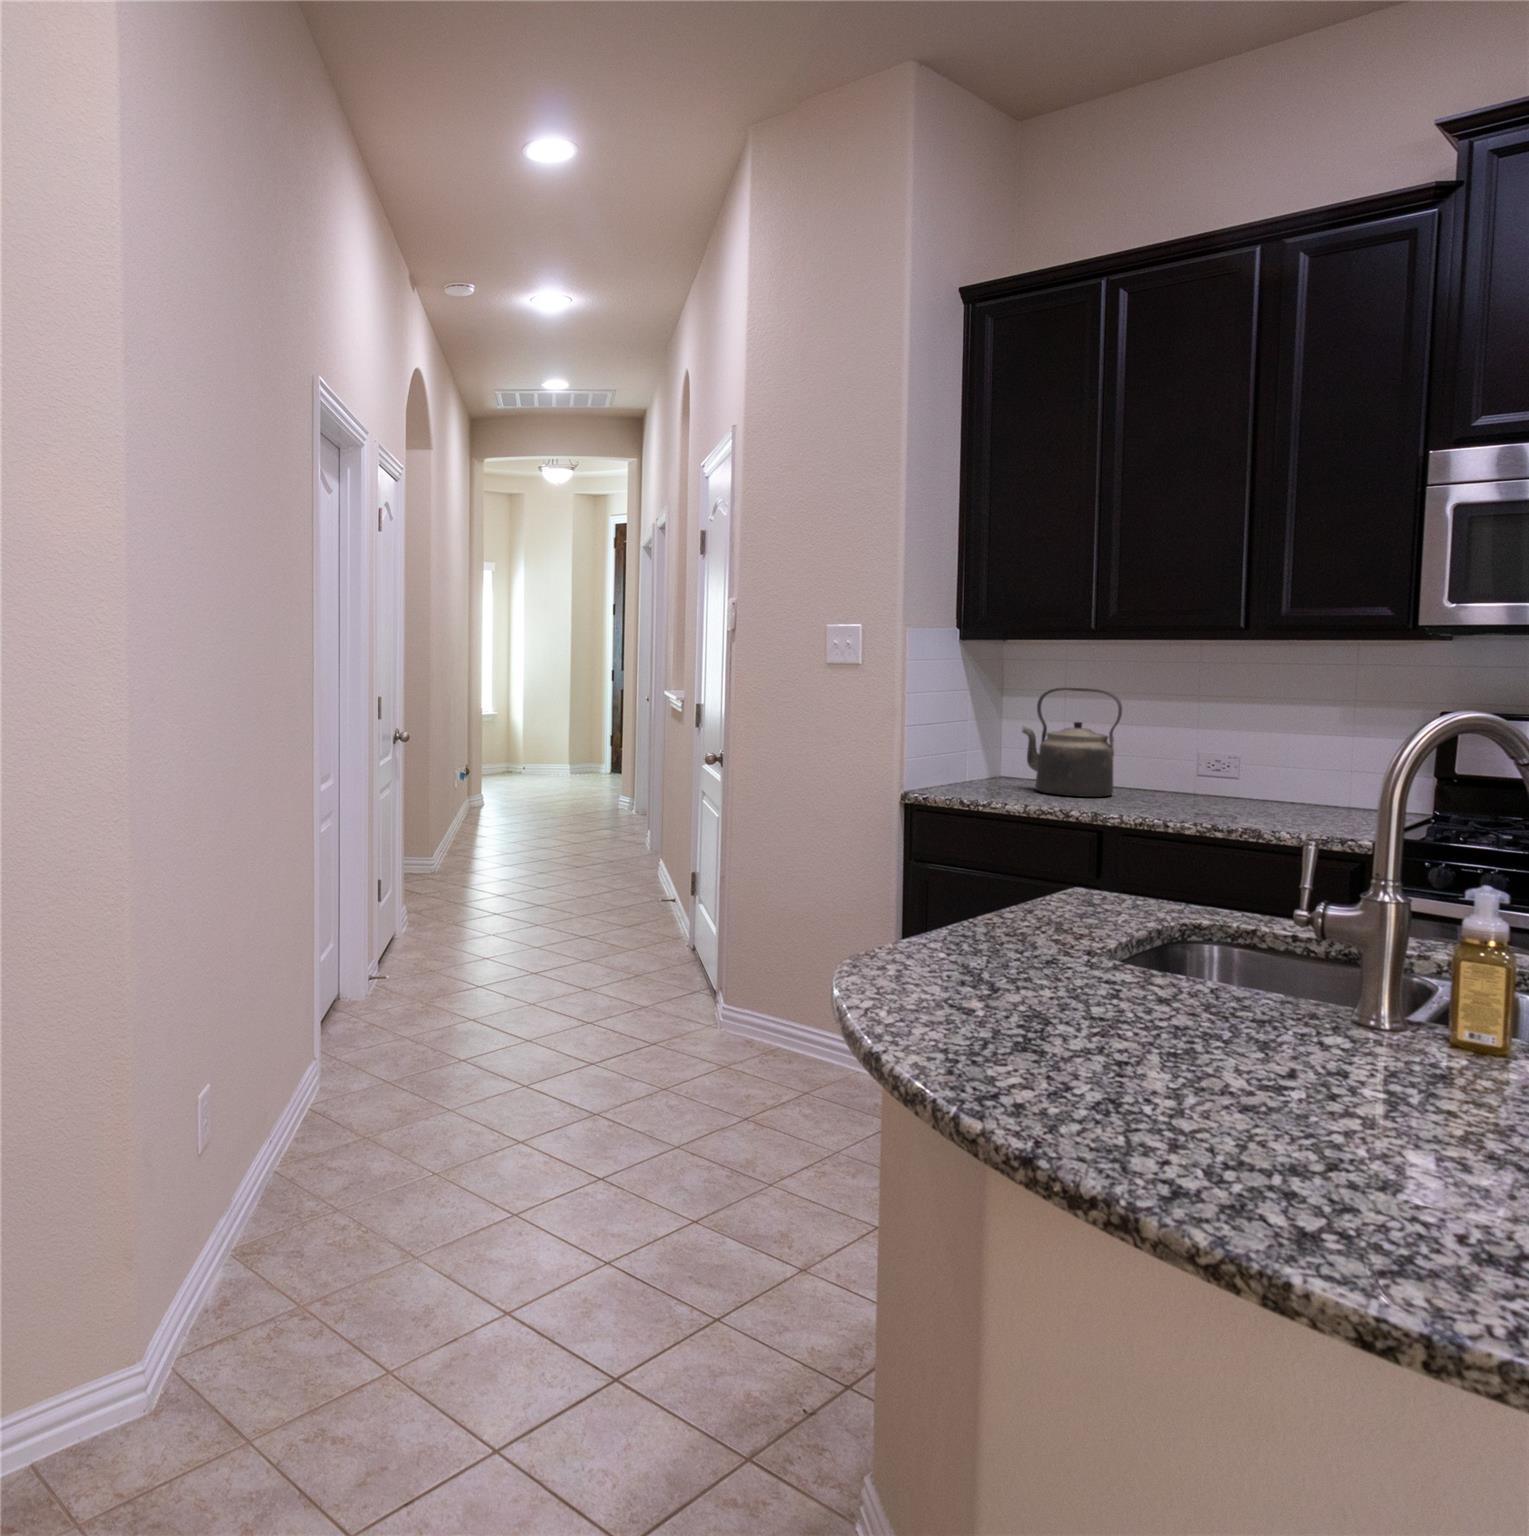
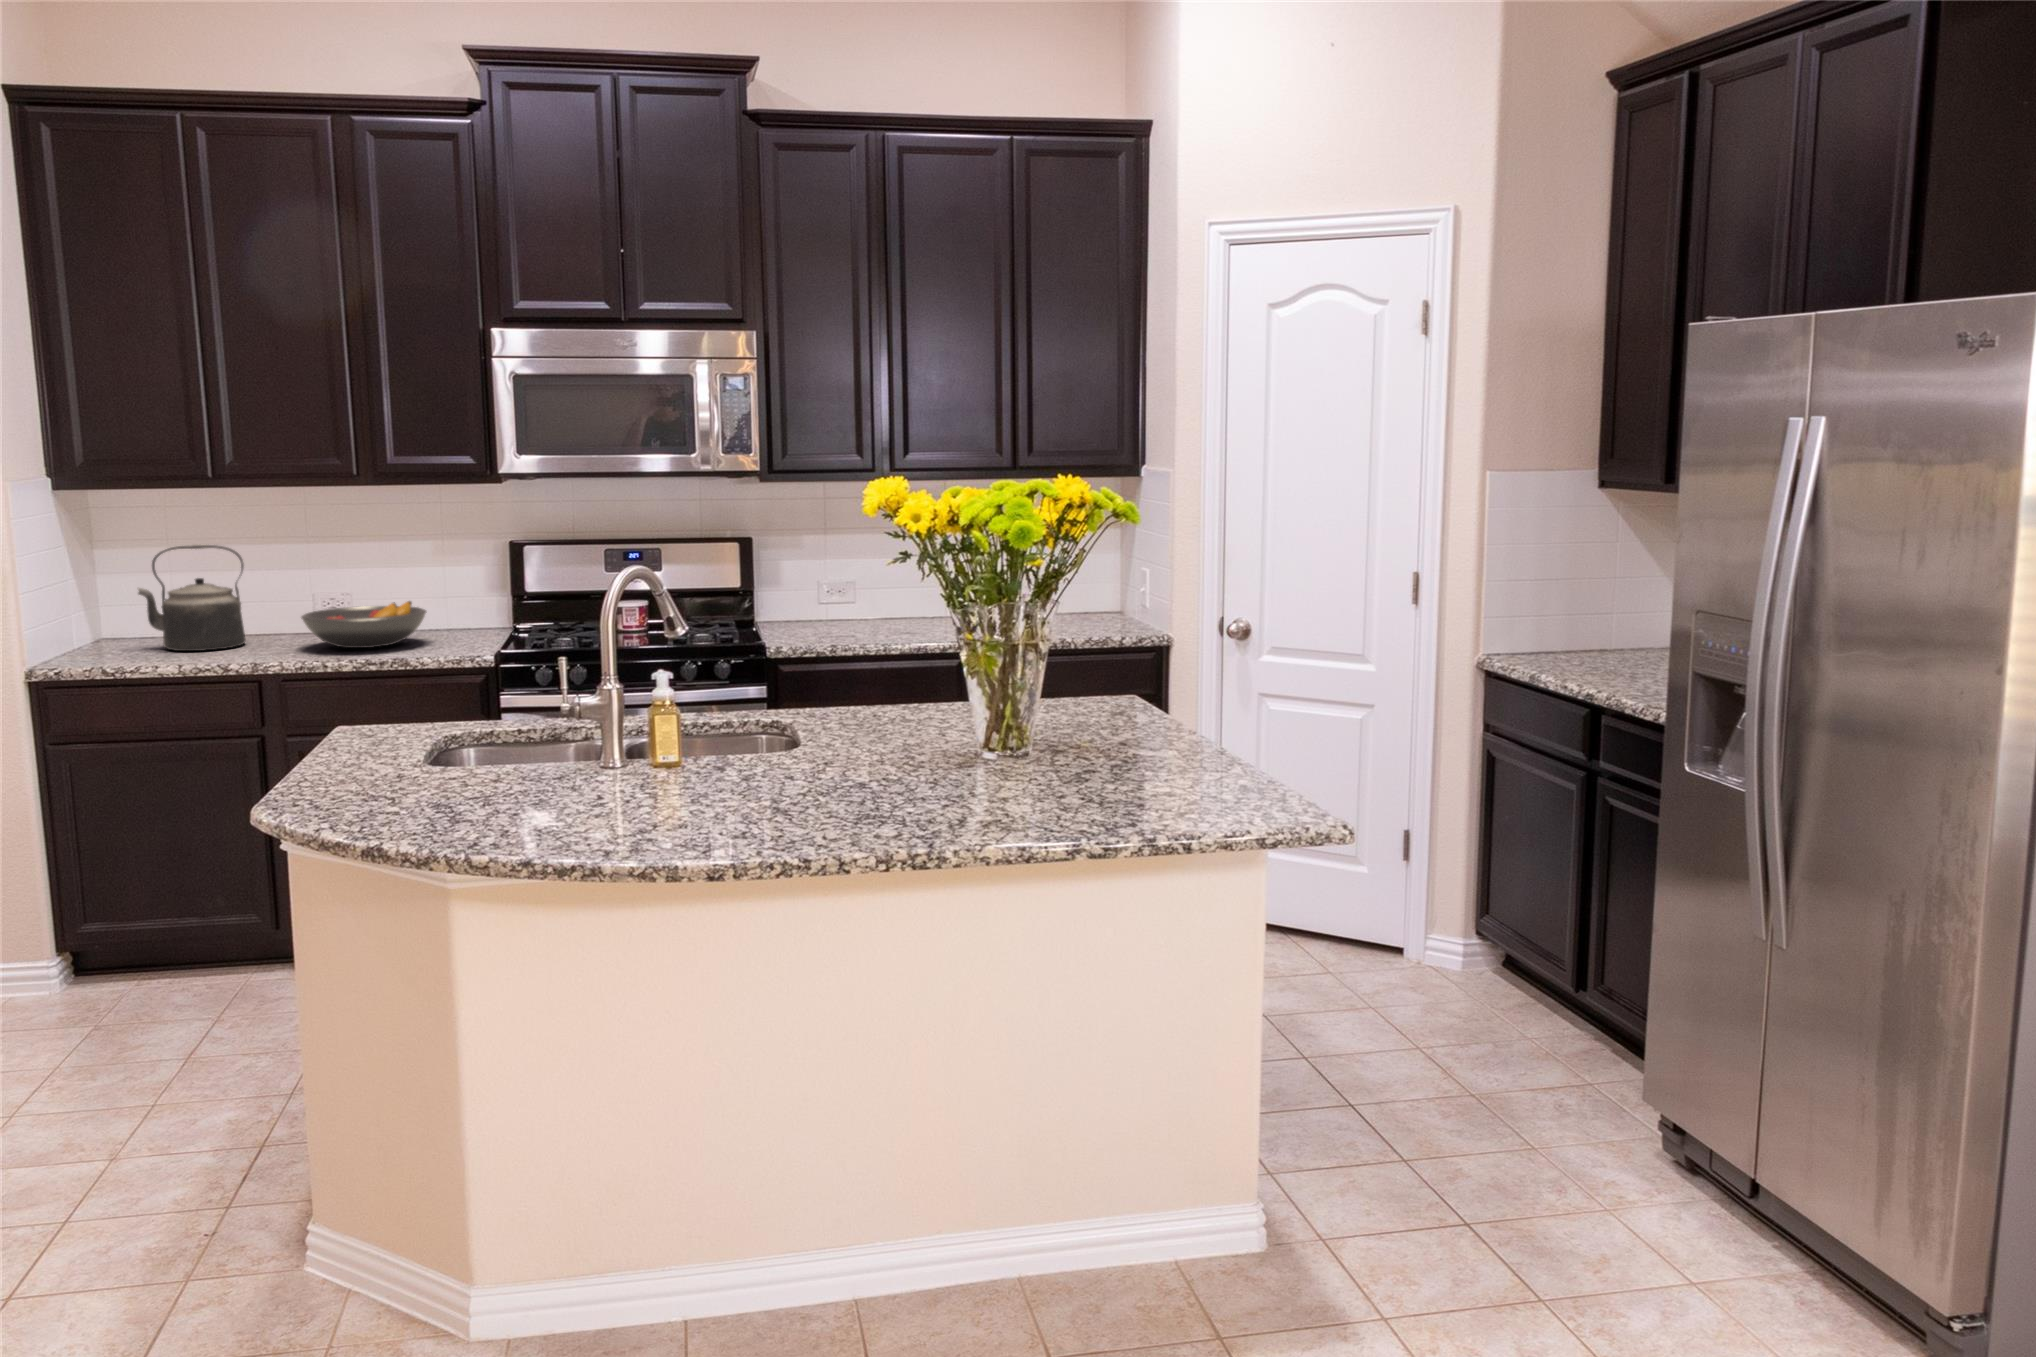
fruit bowl: none [1162,769,1305,815] -> present [301,601,427,648]

